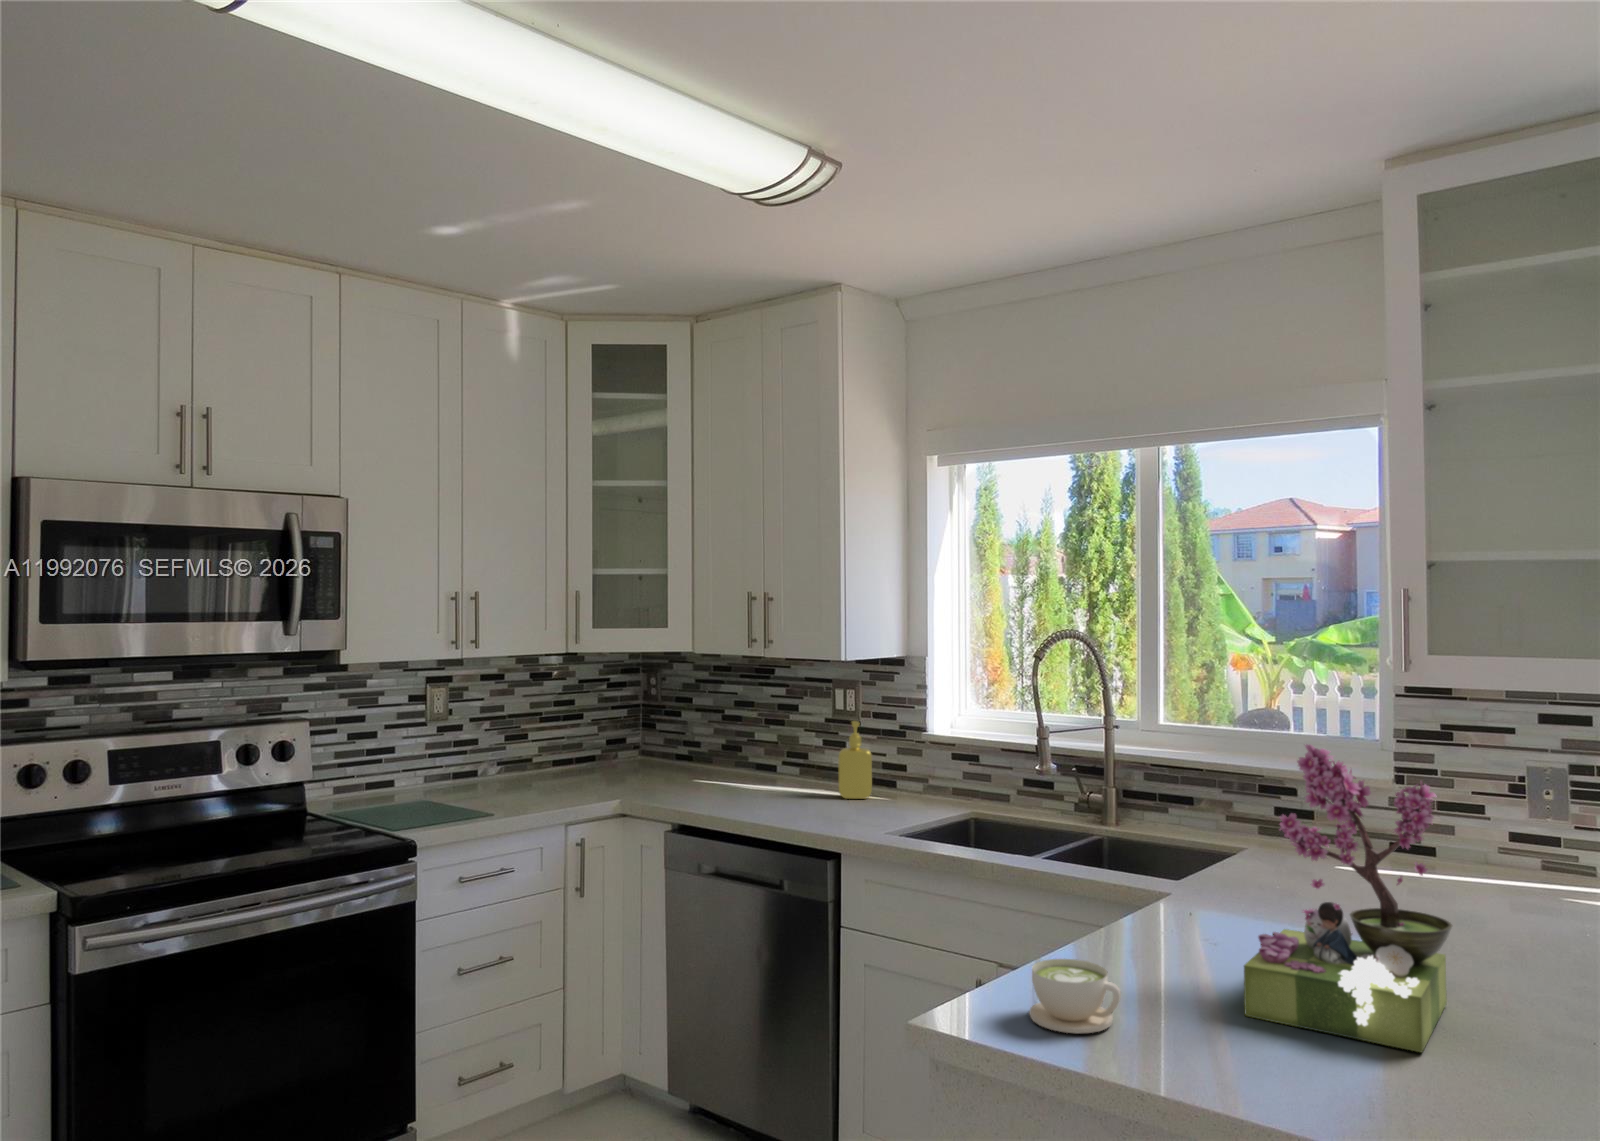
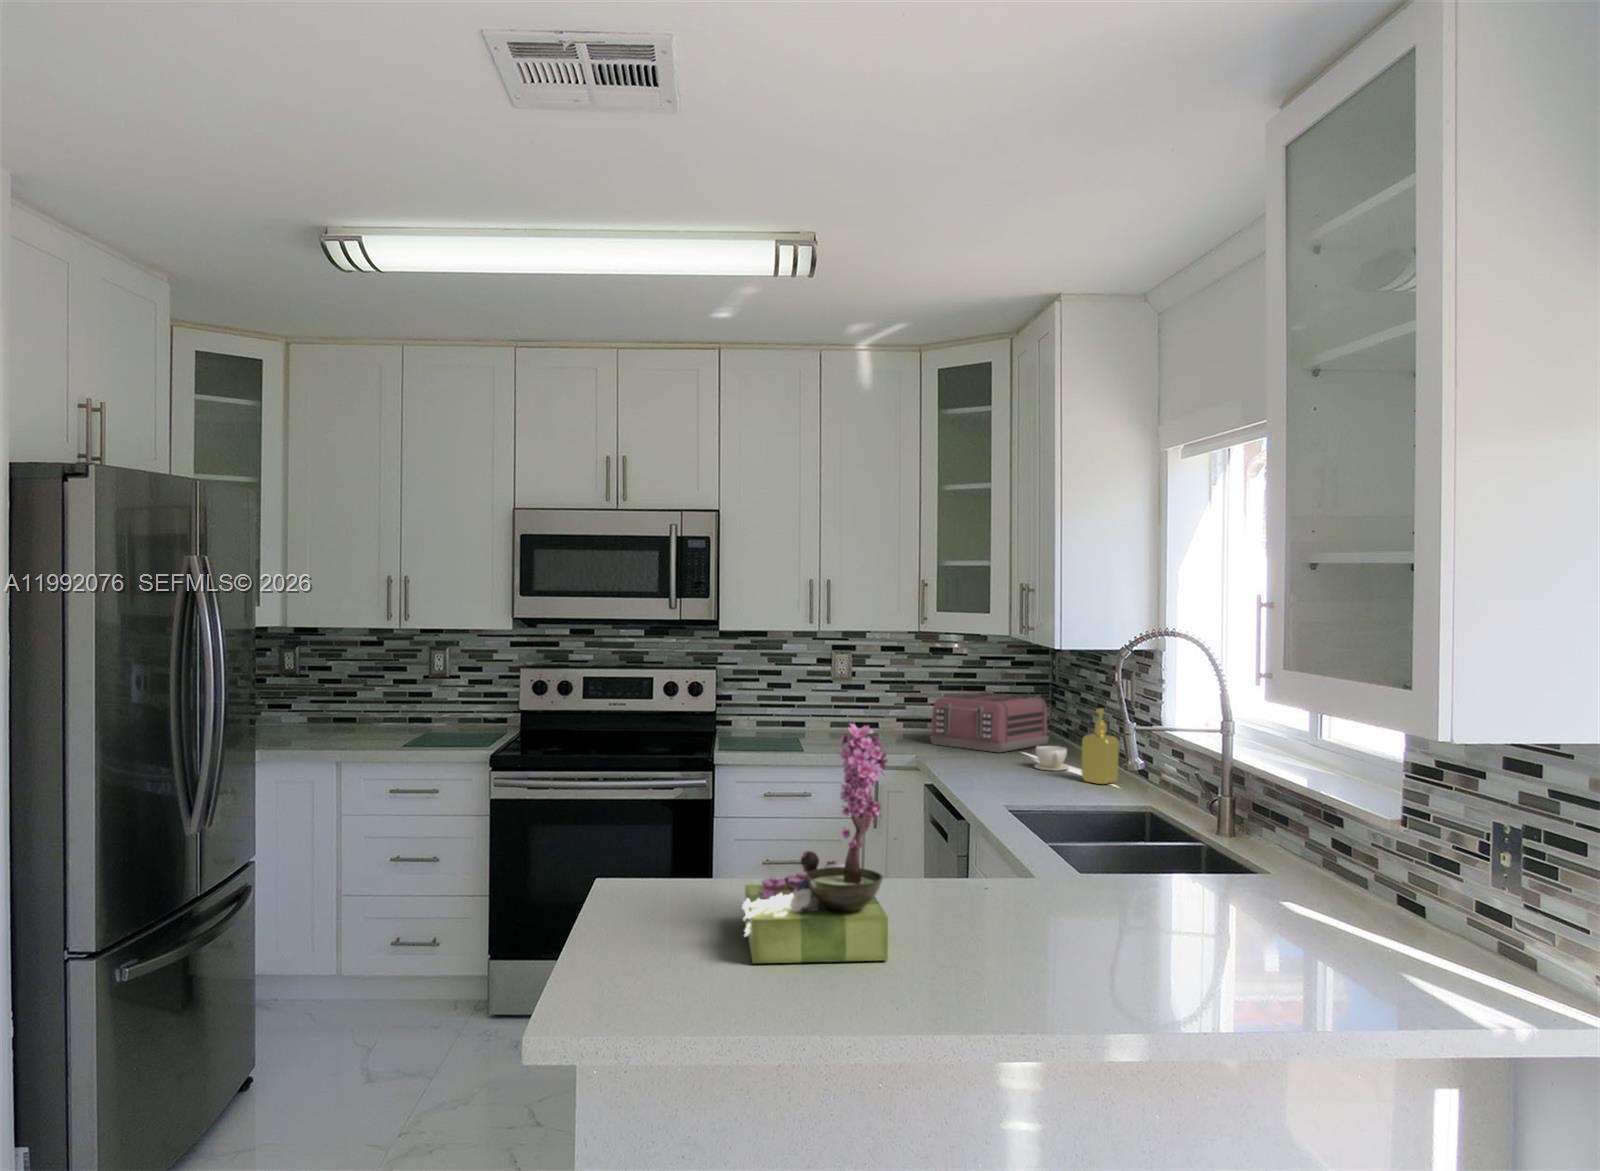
toaster: none [576,719,678,786] -> present [931,692,1049,752]
coffee cup: present [1029,959,1121,1034] -> present [1035,746,1068,771]

